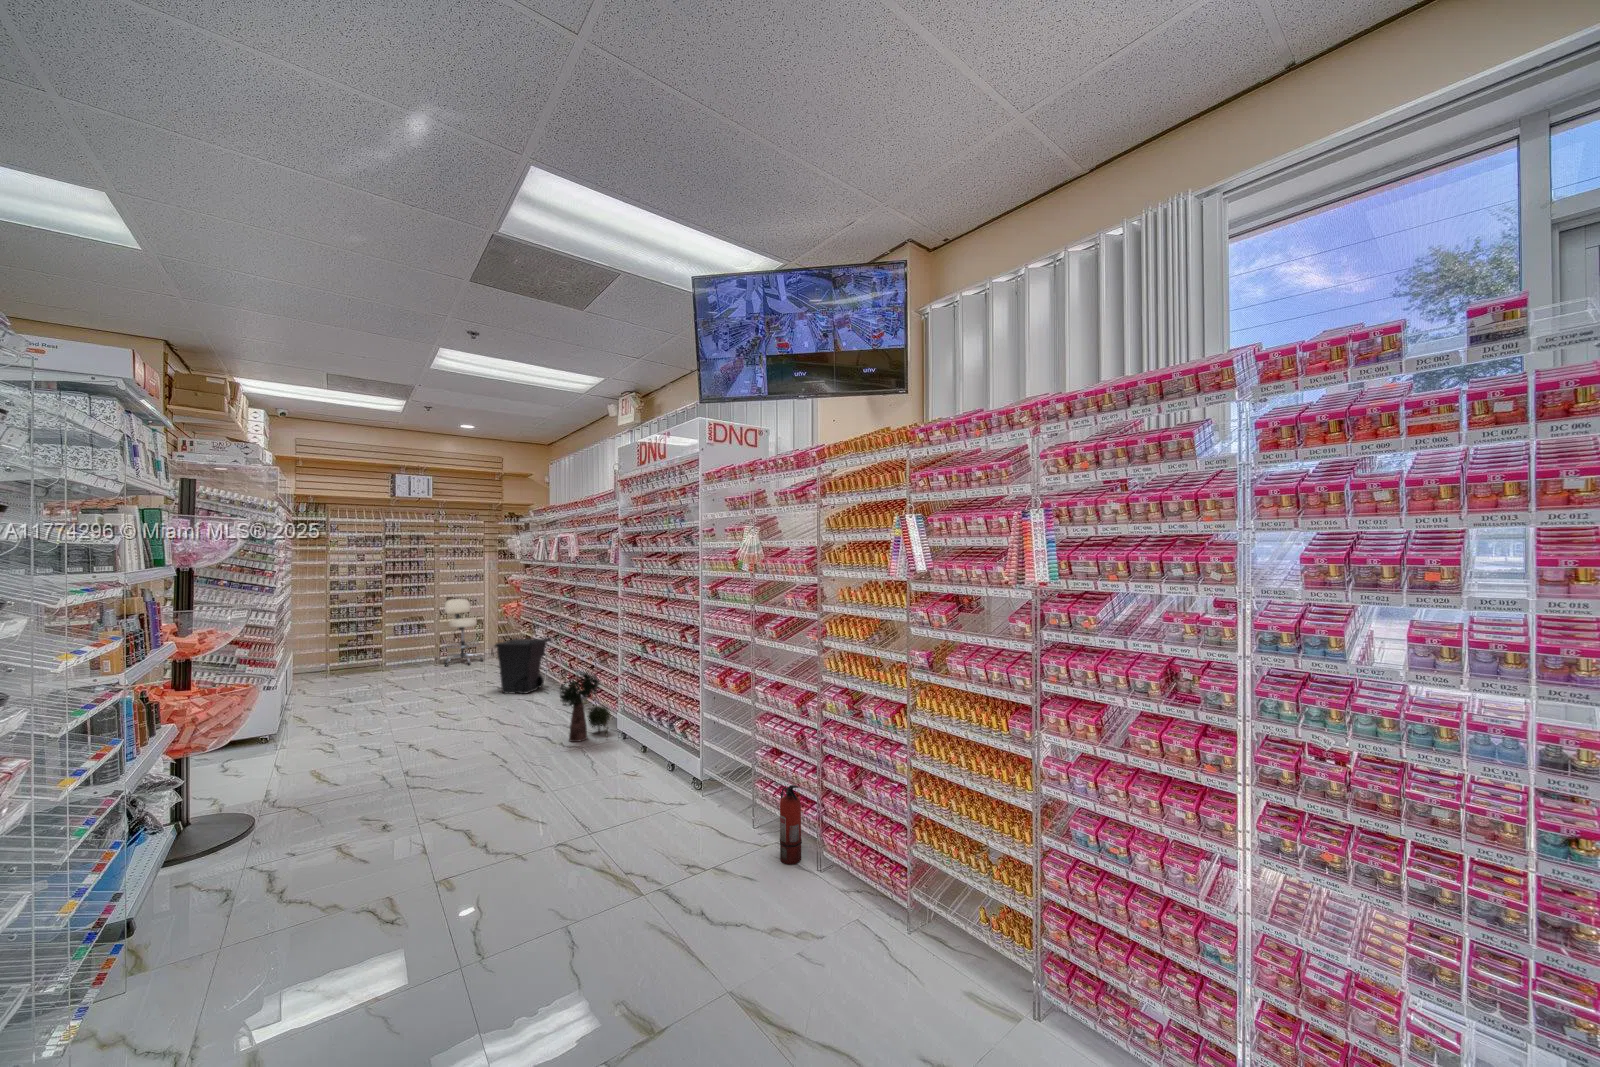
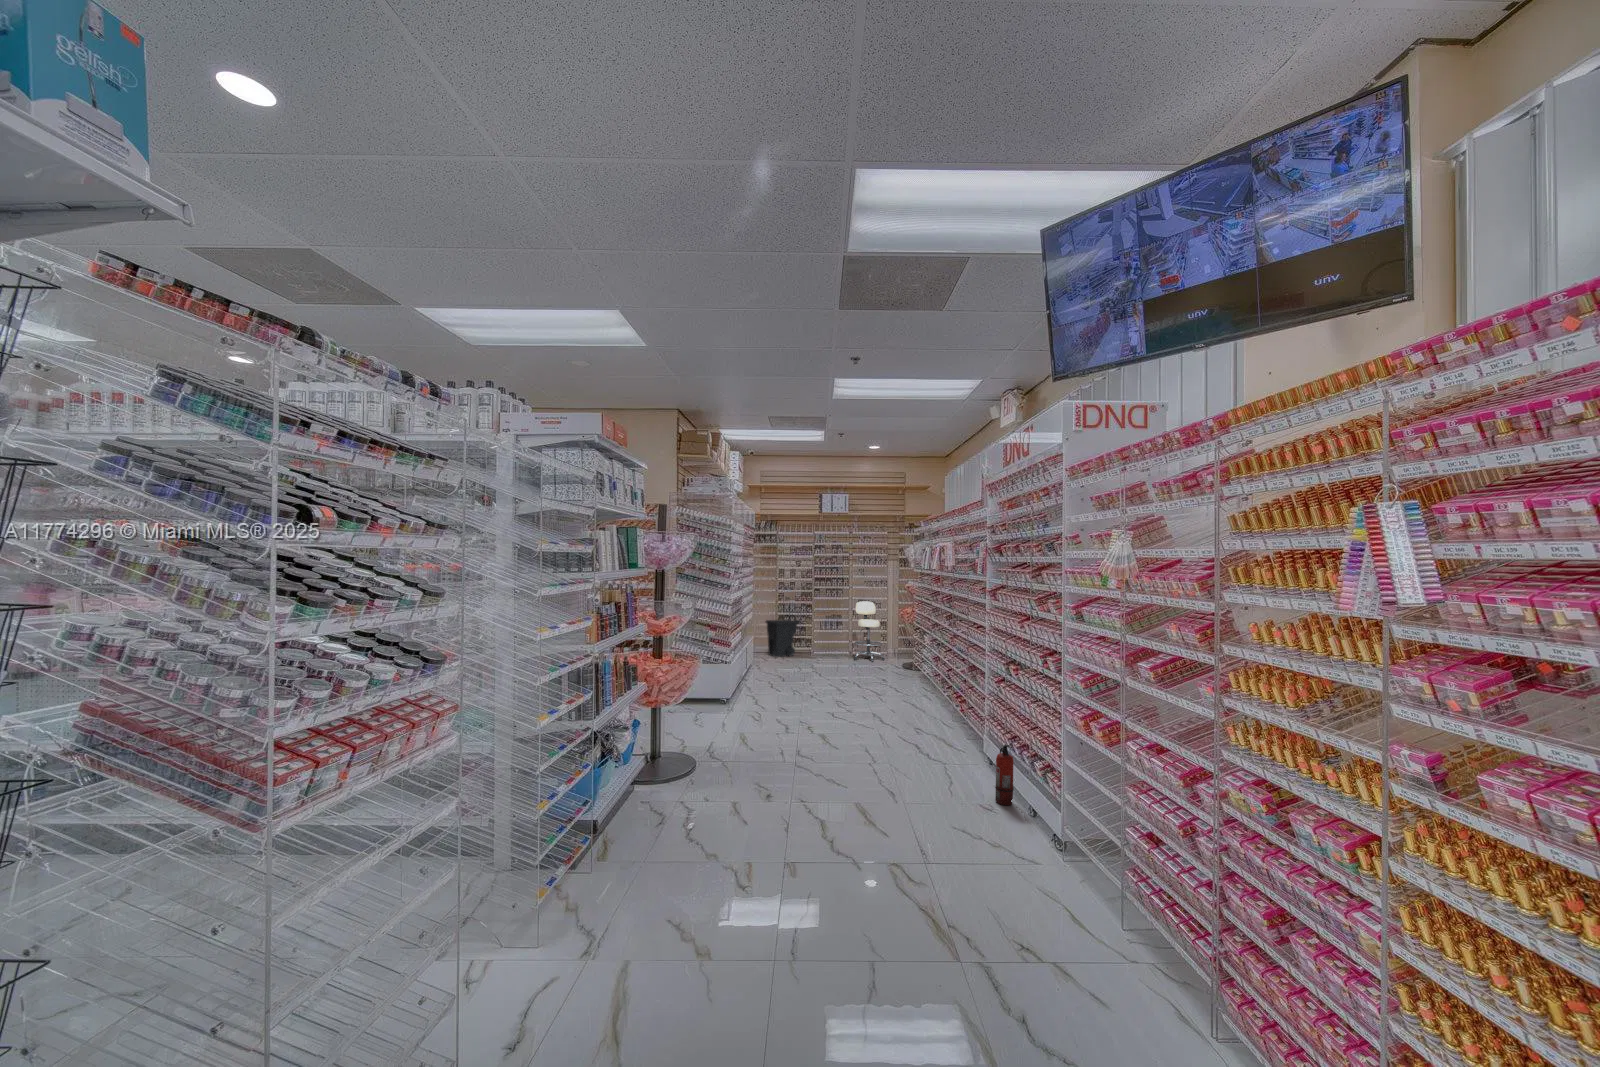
trash can: present [495,638,552,694] -> present [766,620,800,657]
potted plant: present [560,672,610,742] -> none [924,684,978,762]
fire extinguisher: present [780,785,802,865] -> present [995,745,1014,806]

